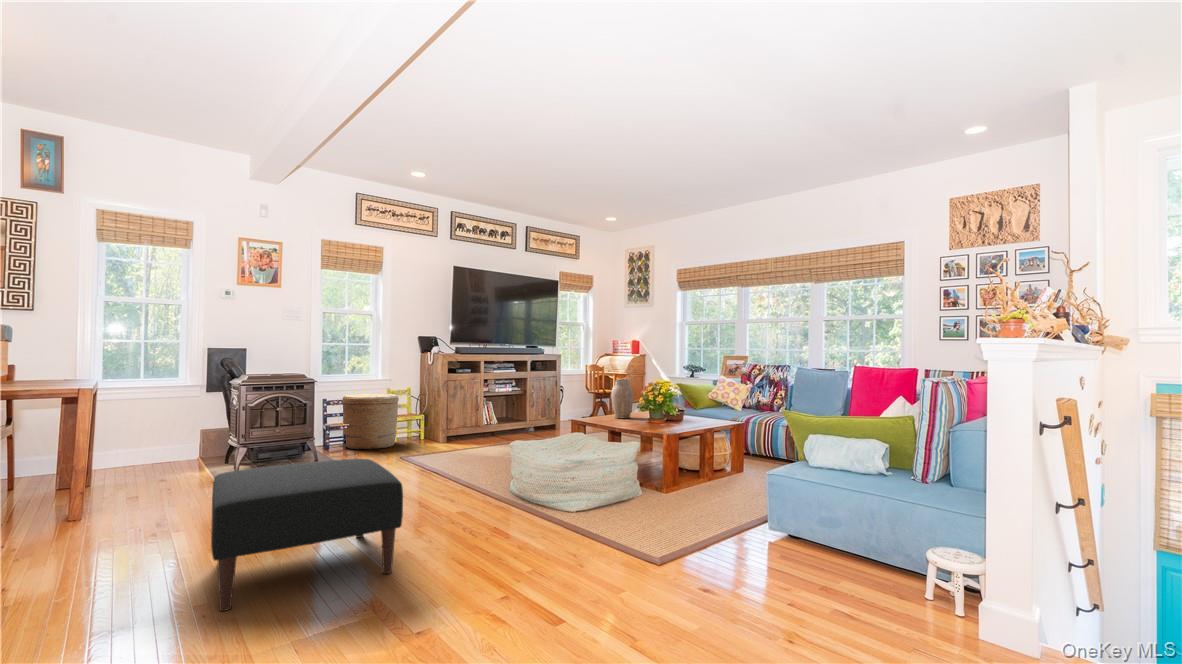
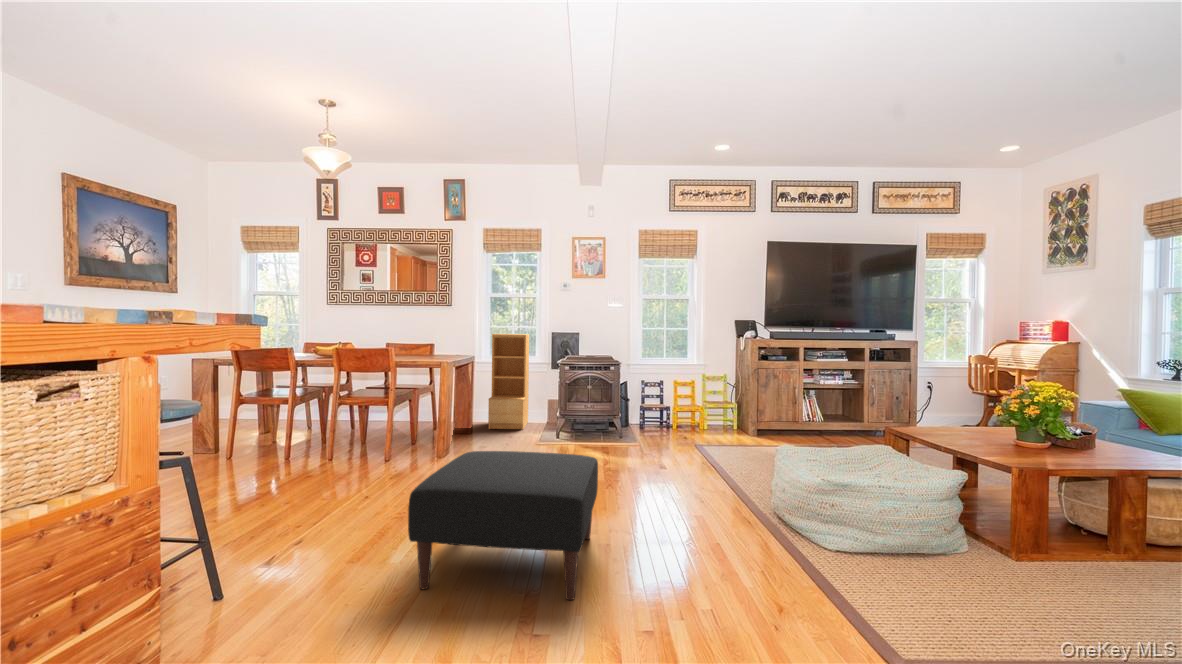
bookshelf: none [109,350,172,476] -> present [488,334,529,430]
vase: present [611,379,633,419] -> none [965,385,1008,447]
basket: present [342,394,399,450] -> none [656,378,708,434]

